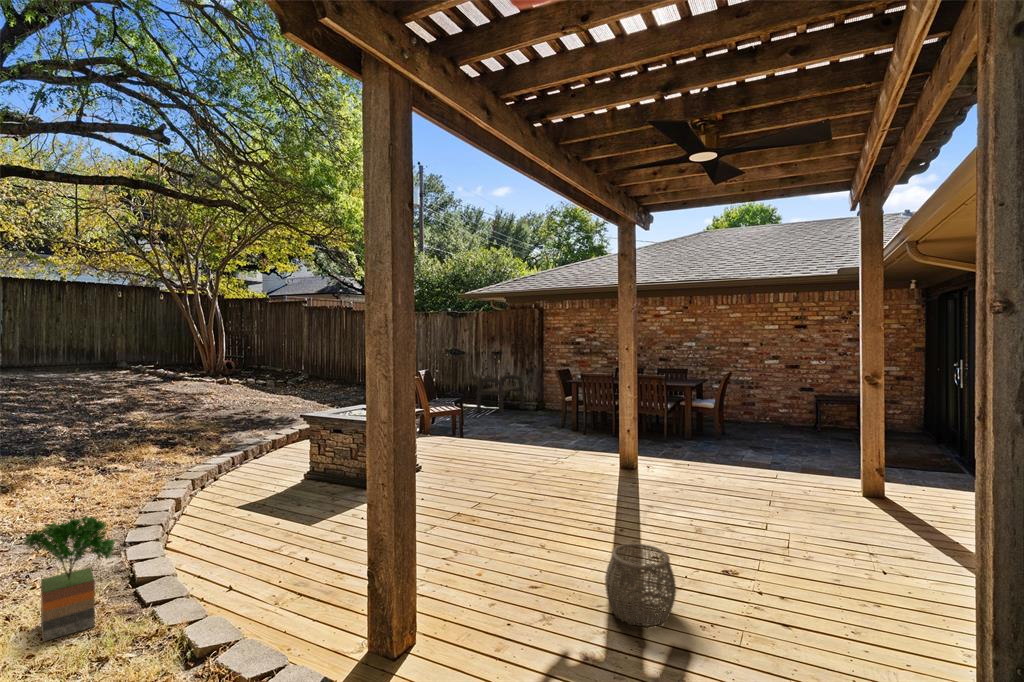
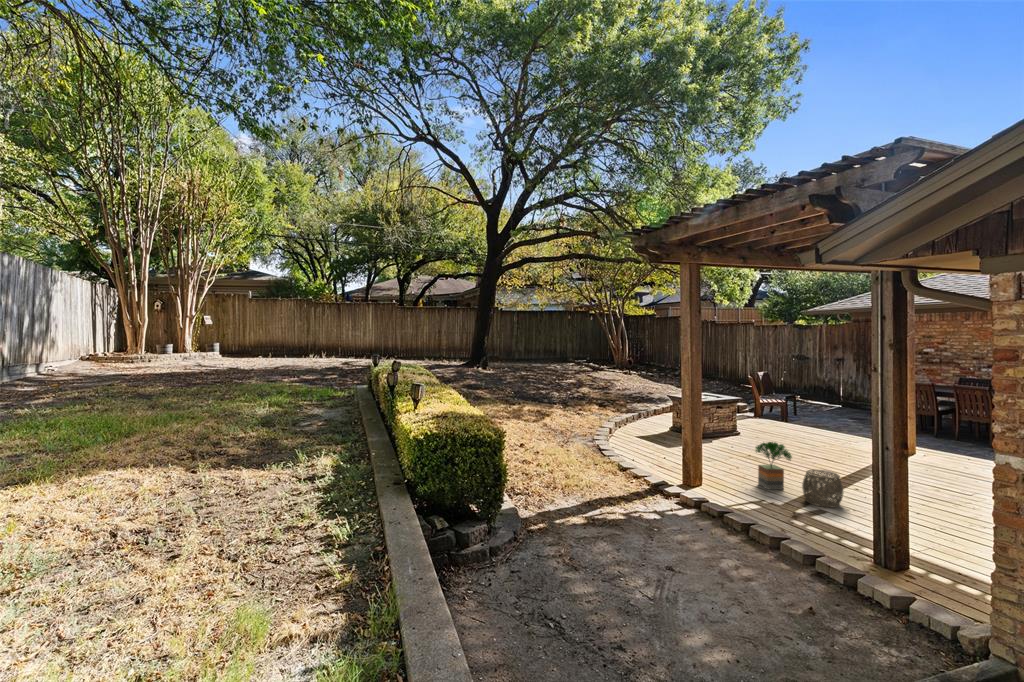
bench: present [476,375,524,415] -> none [814,379,866,412]
potted tree: present [24,516,116,641] -> present [755,442,792,489]

